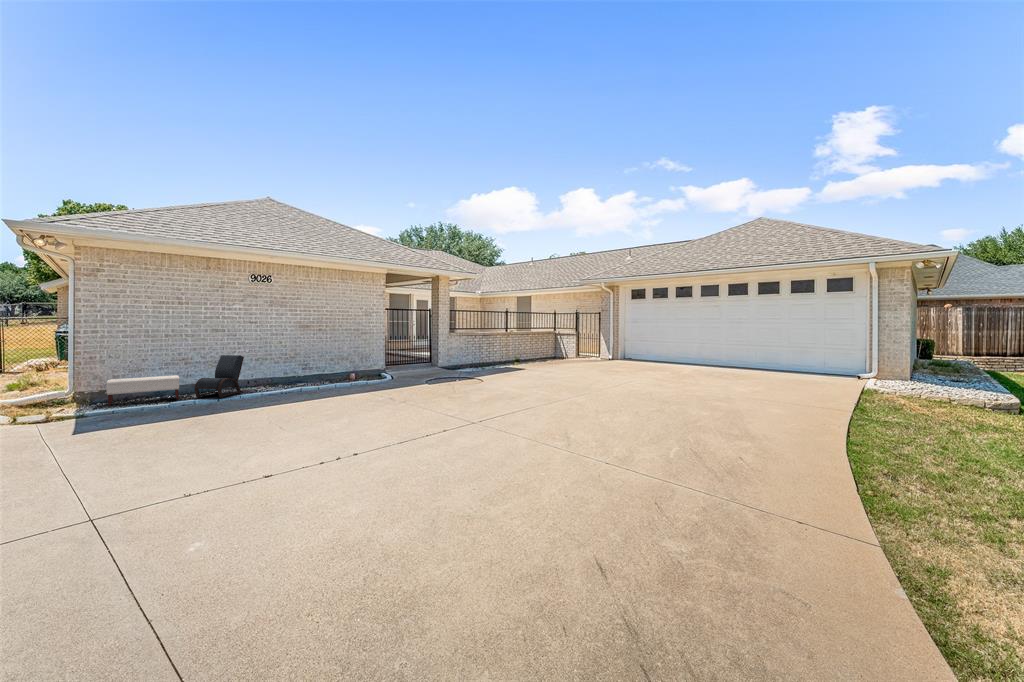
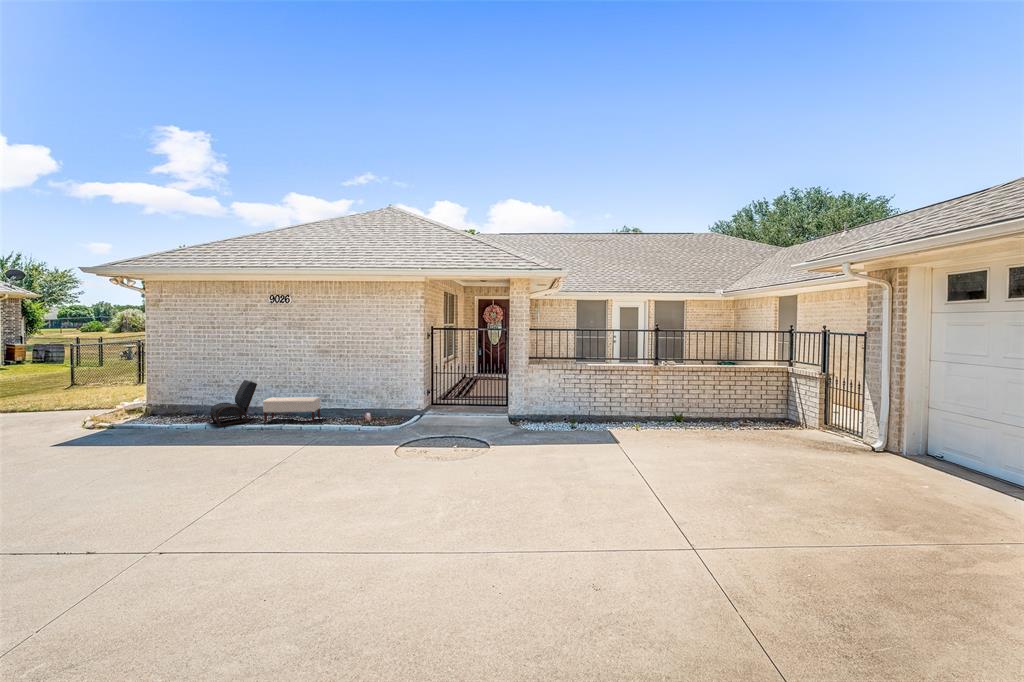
bench: present [106,375,180,406] -> present [263,397,321,422]

